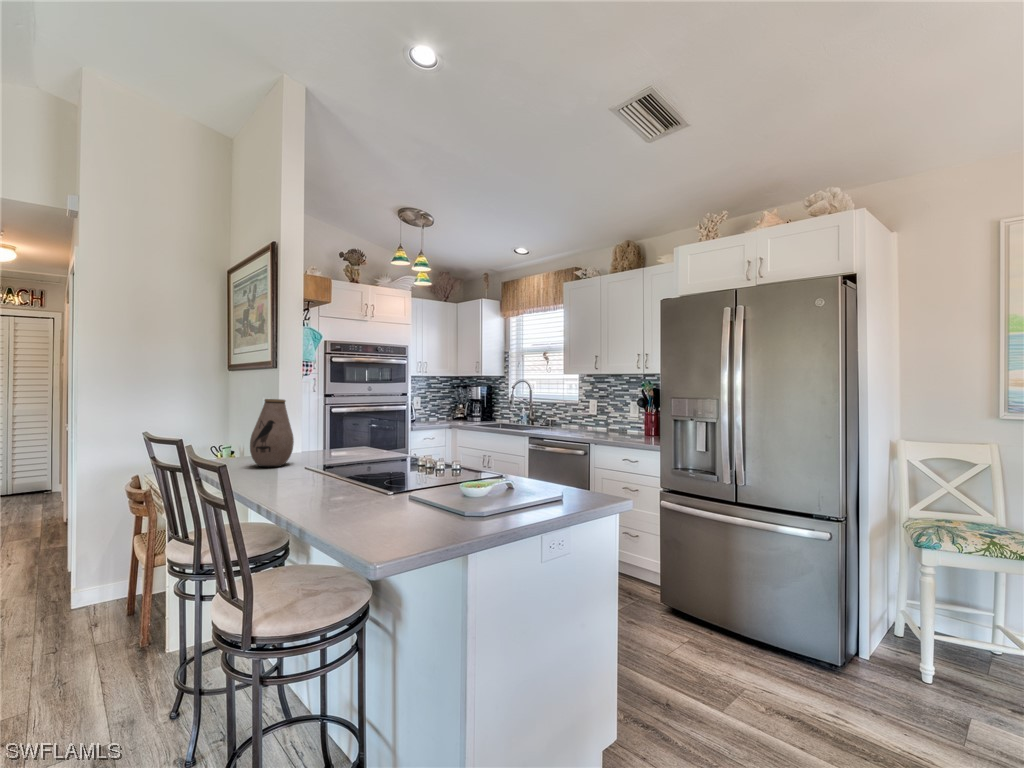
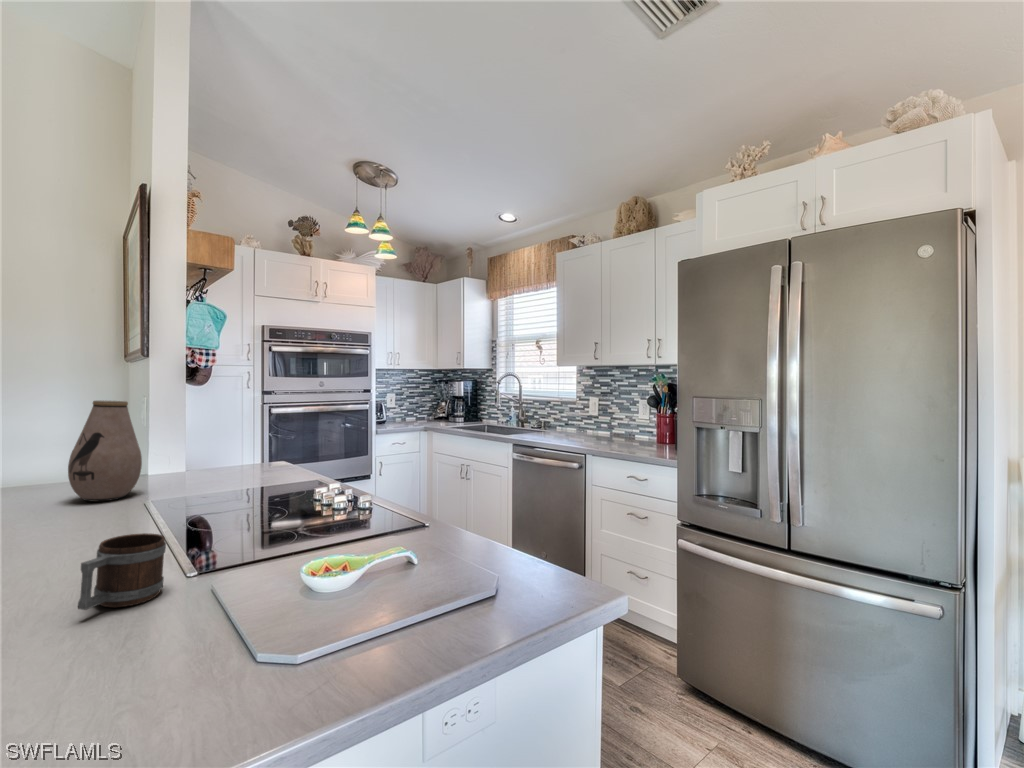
mug: none [351,469,384,505] -> present [78,533,166,610]

